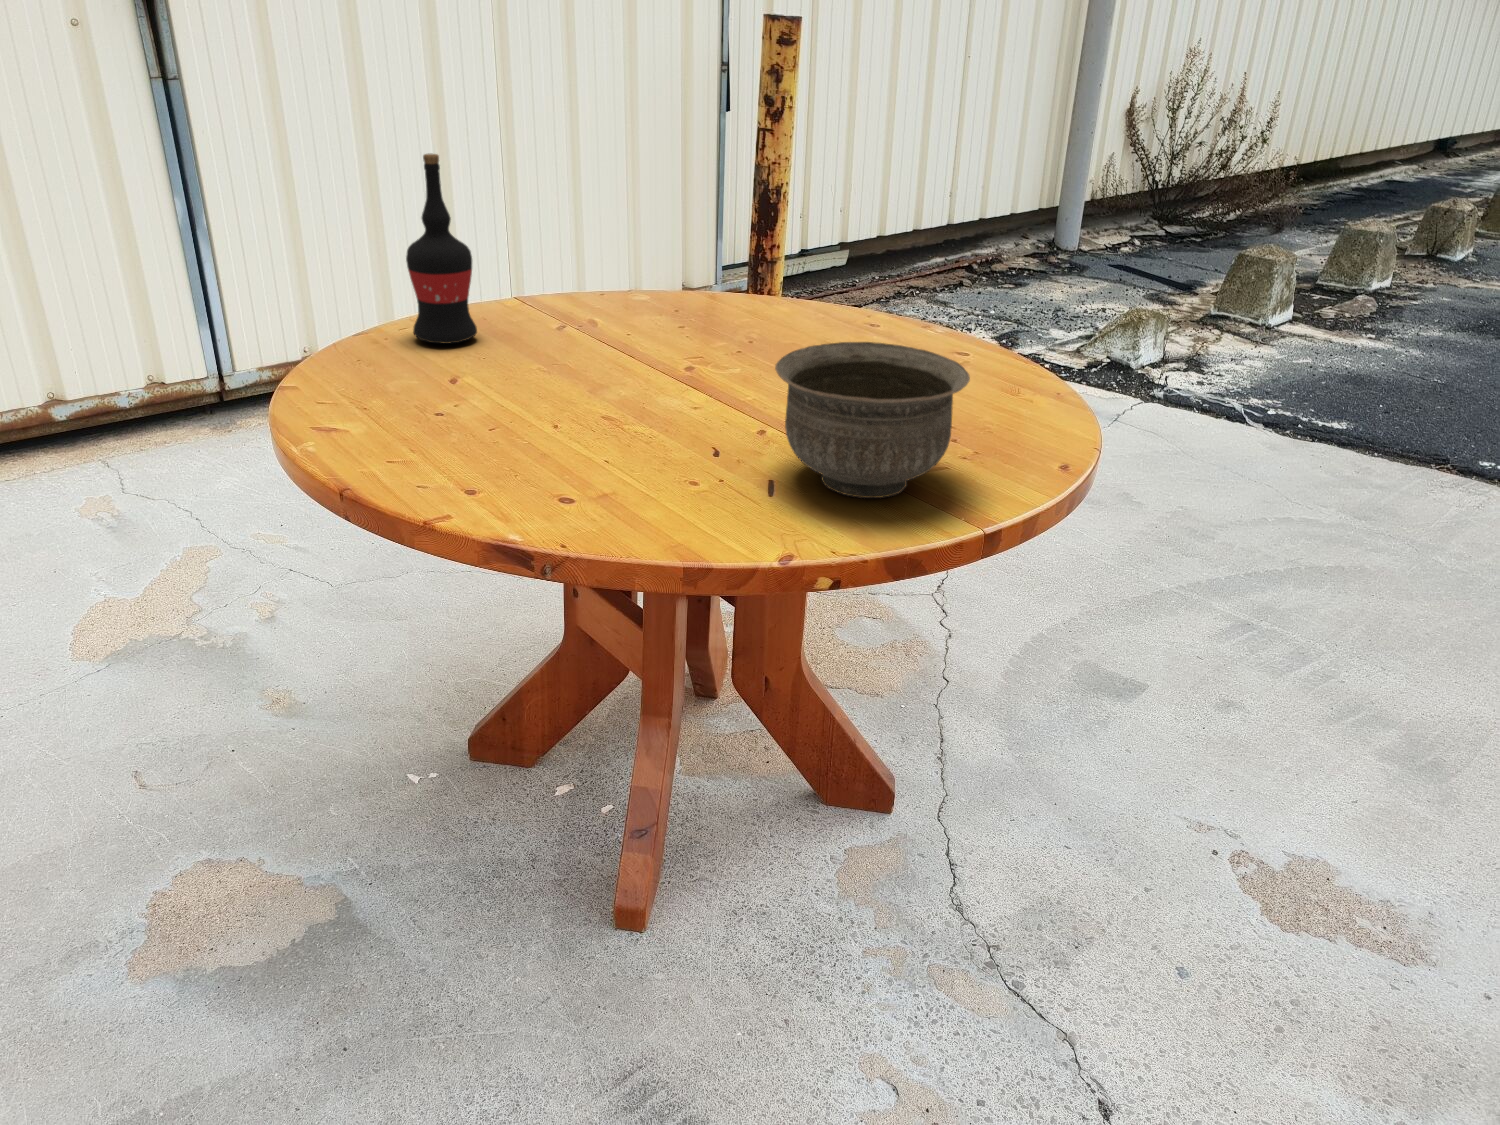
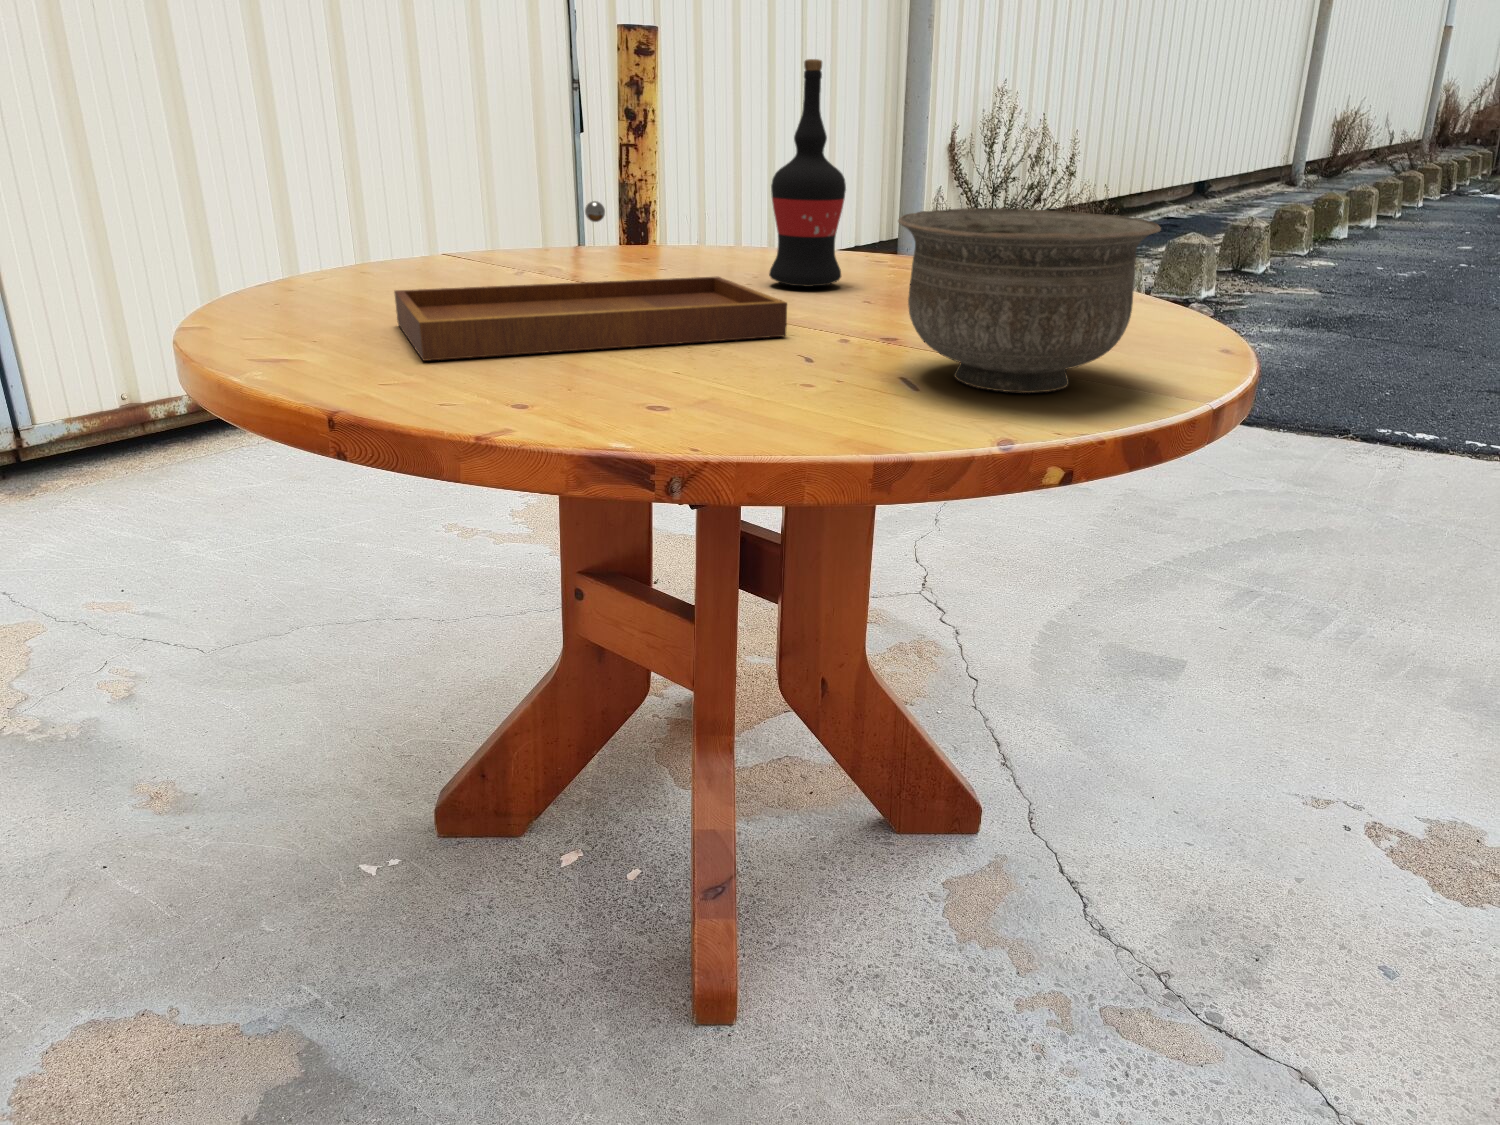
wine bottle: present [406,154,477,344] -> present [769,59,846,287]
tray: none [444,299,731,426] -> present [394,201,787,361]

